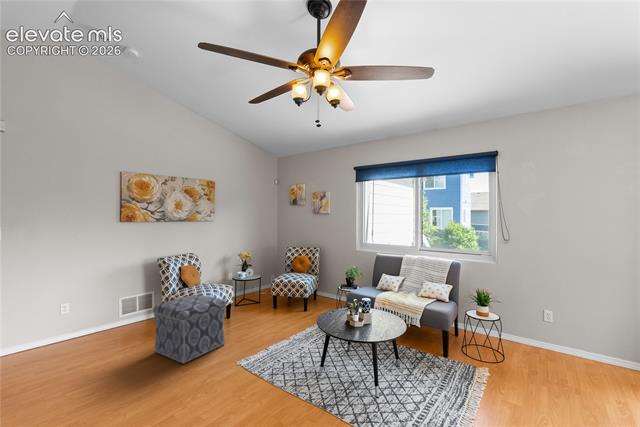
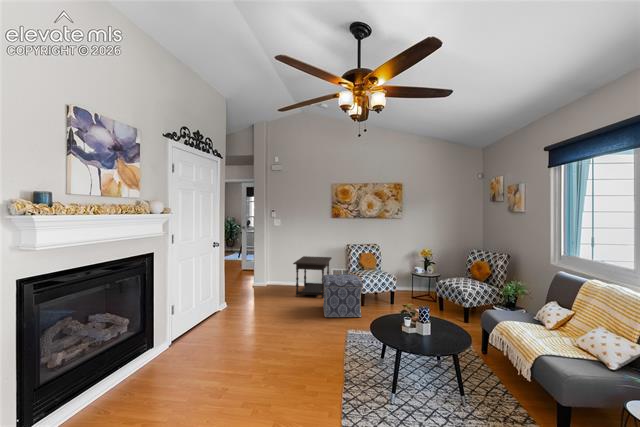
side table: none [66,281,141,358] -> present [293,256,332,298]

